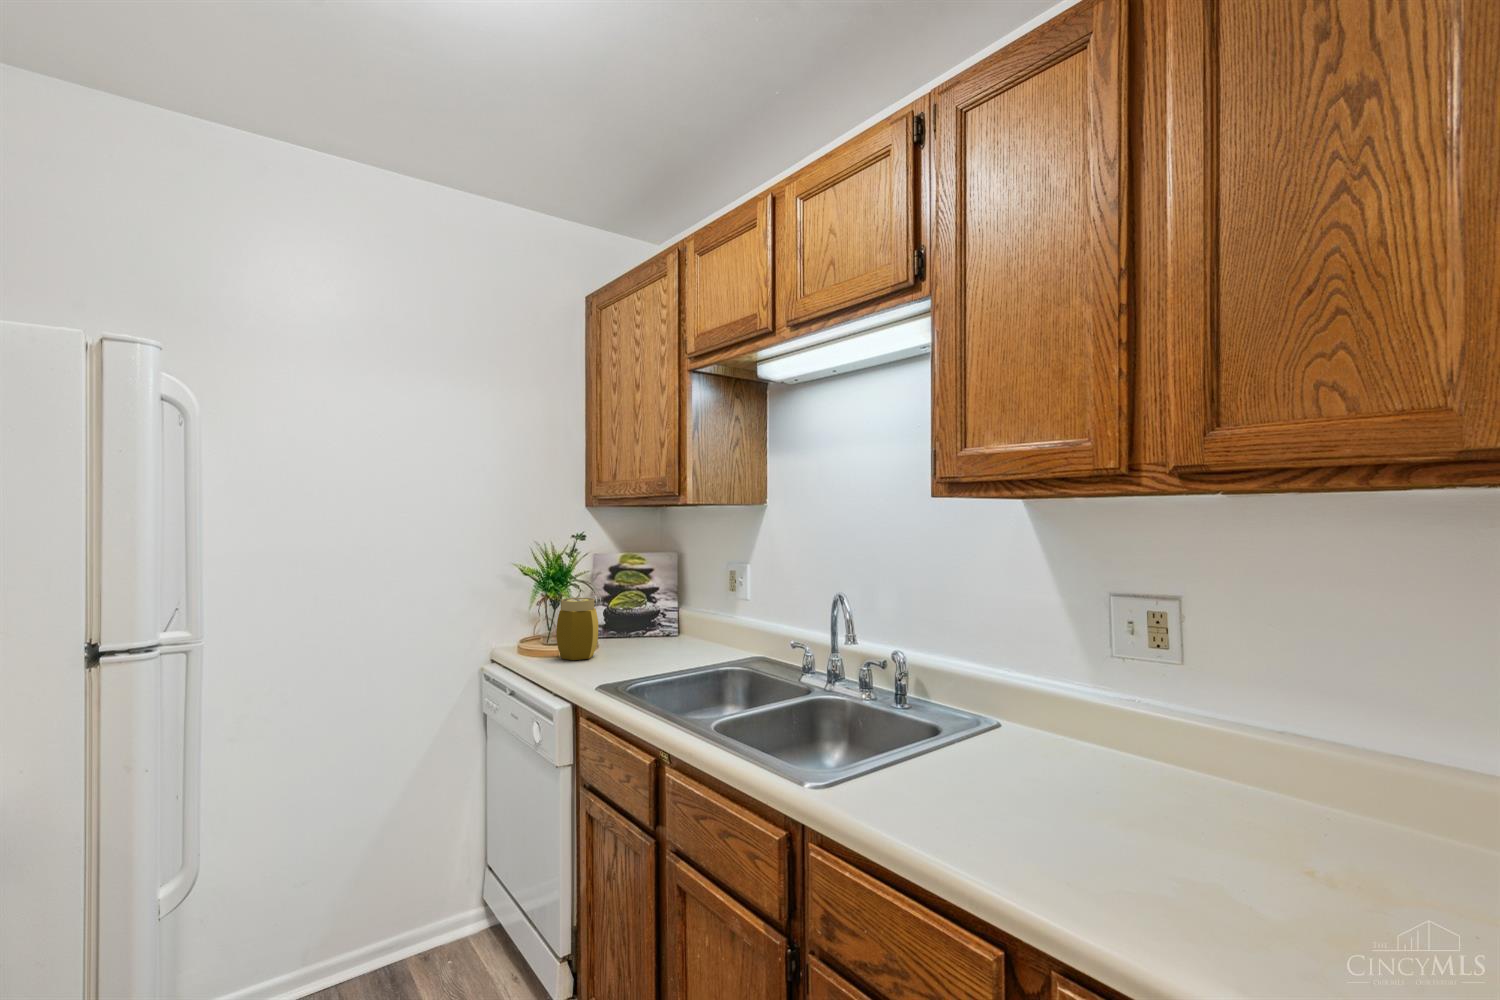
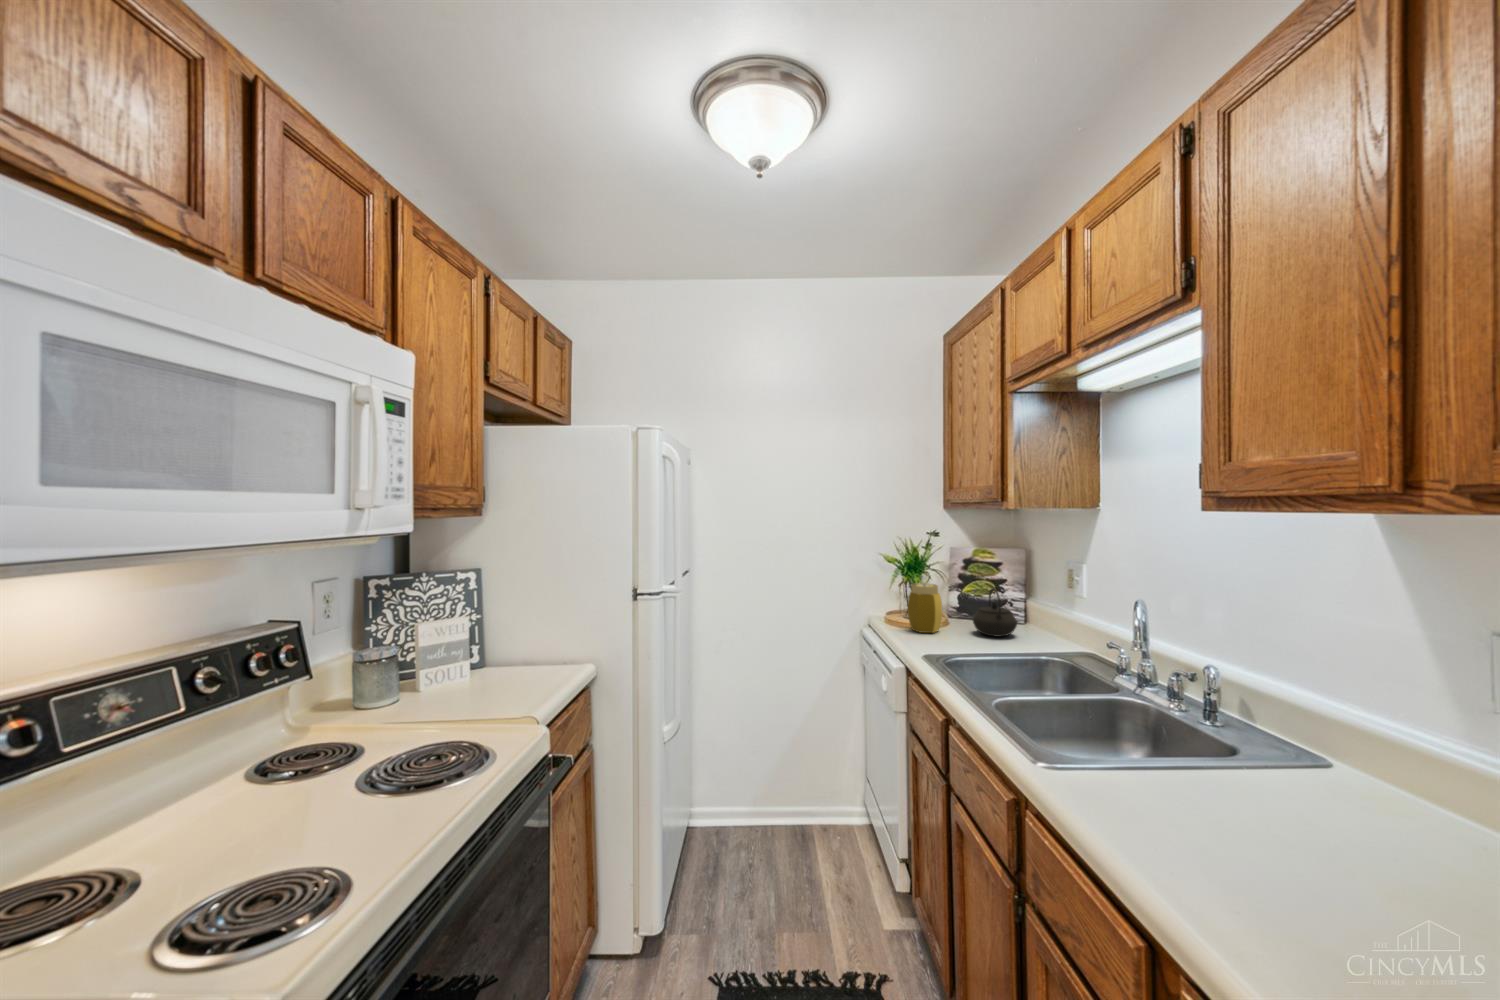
kettle: none [632,596,680,653] -> present [973,588,1017,637]

